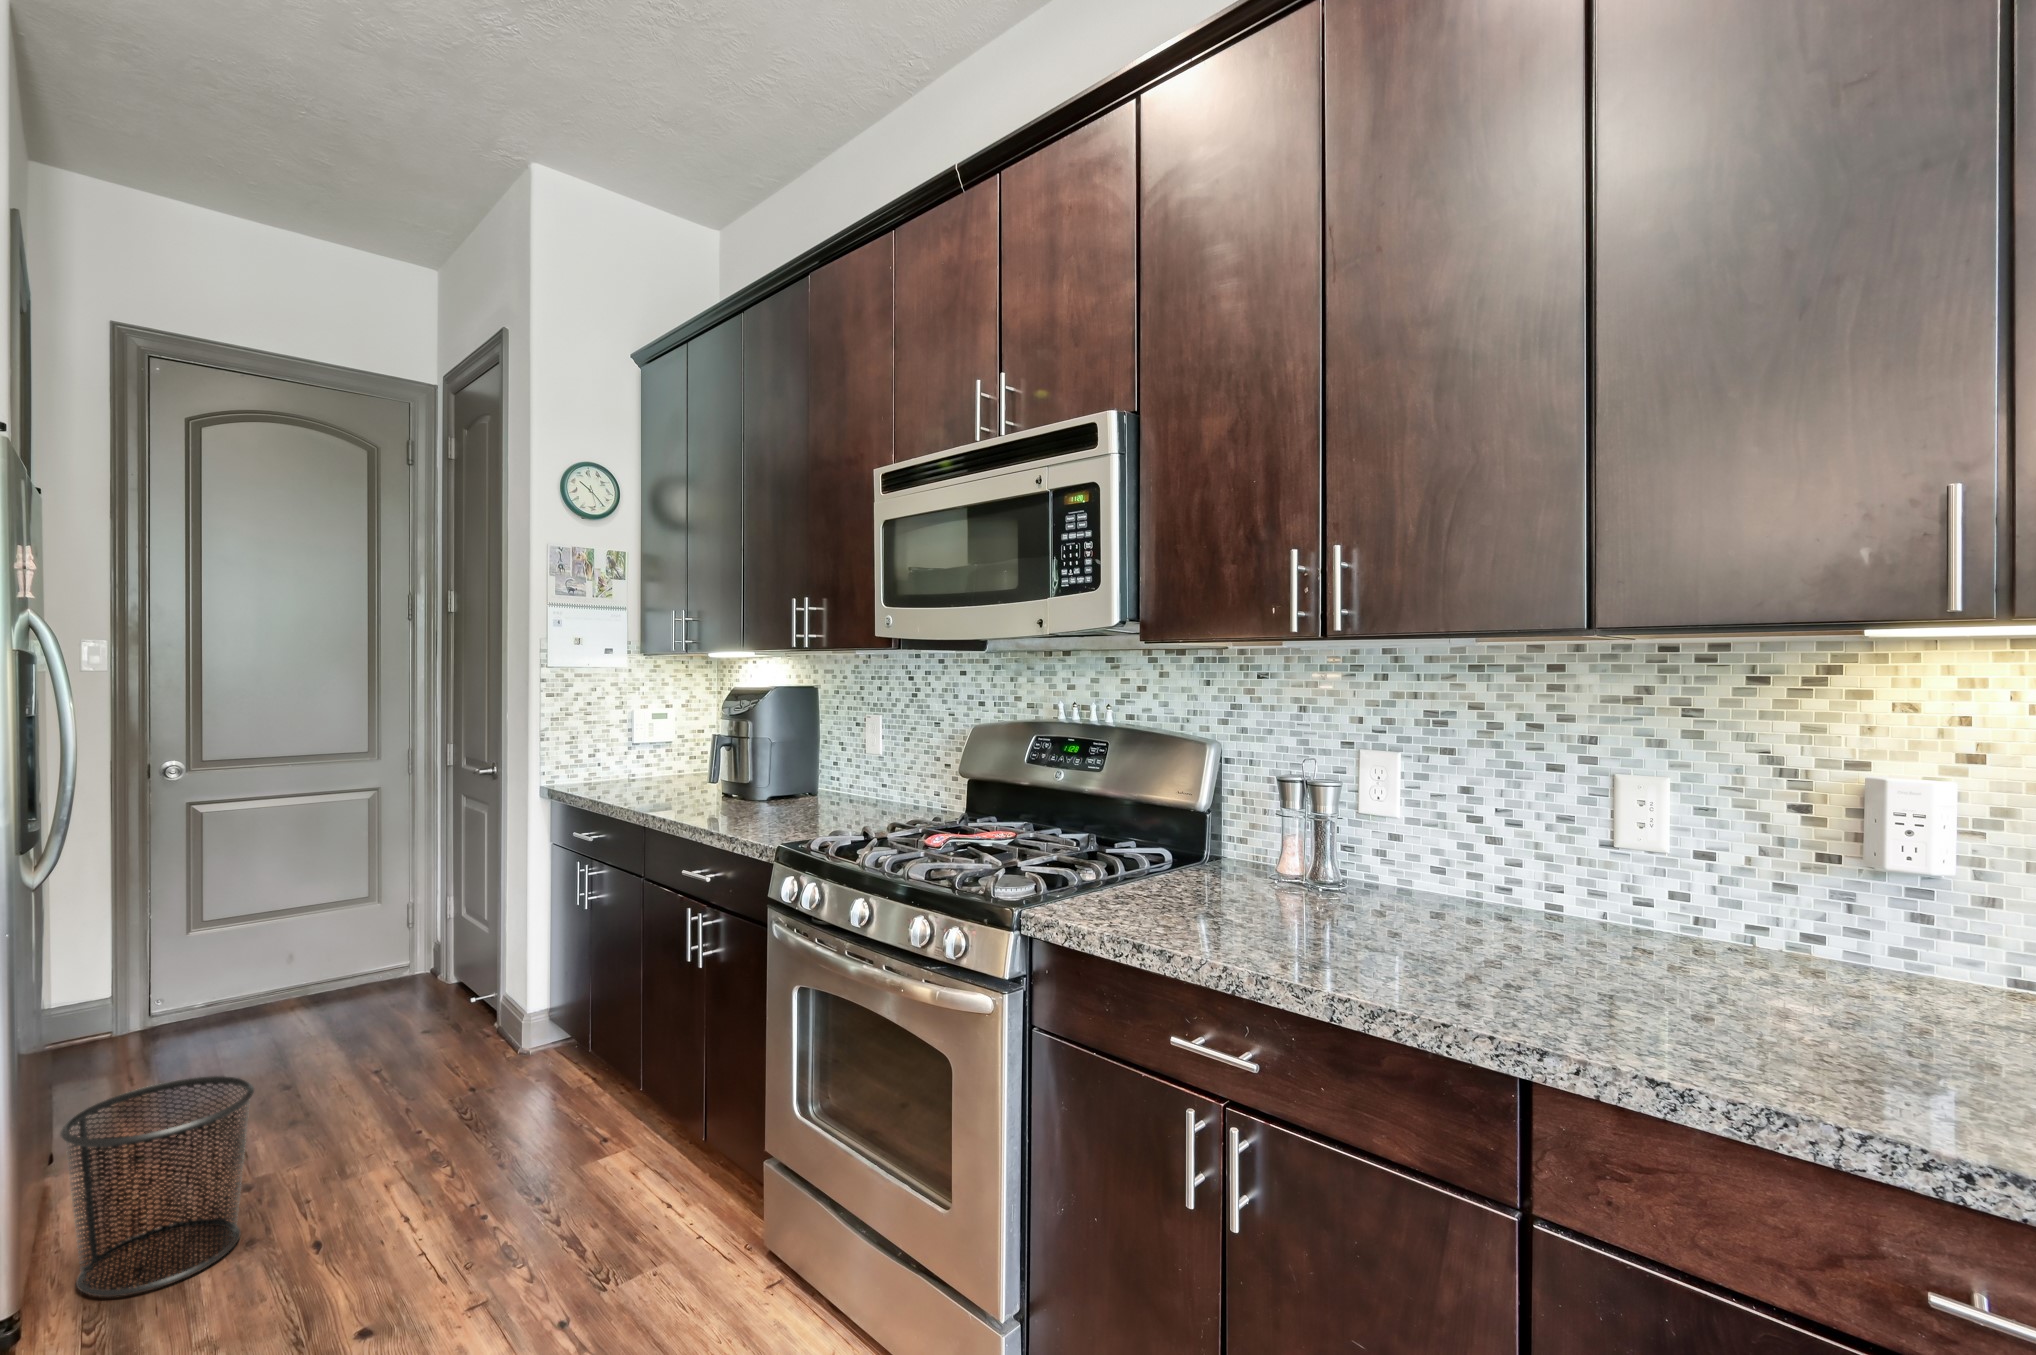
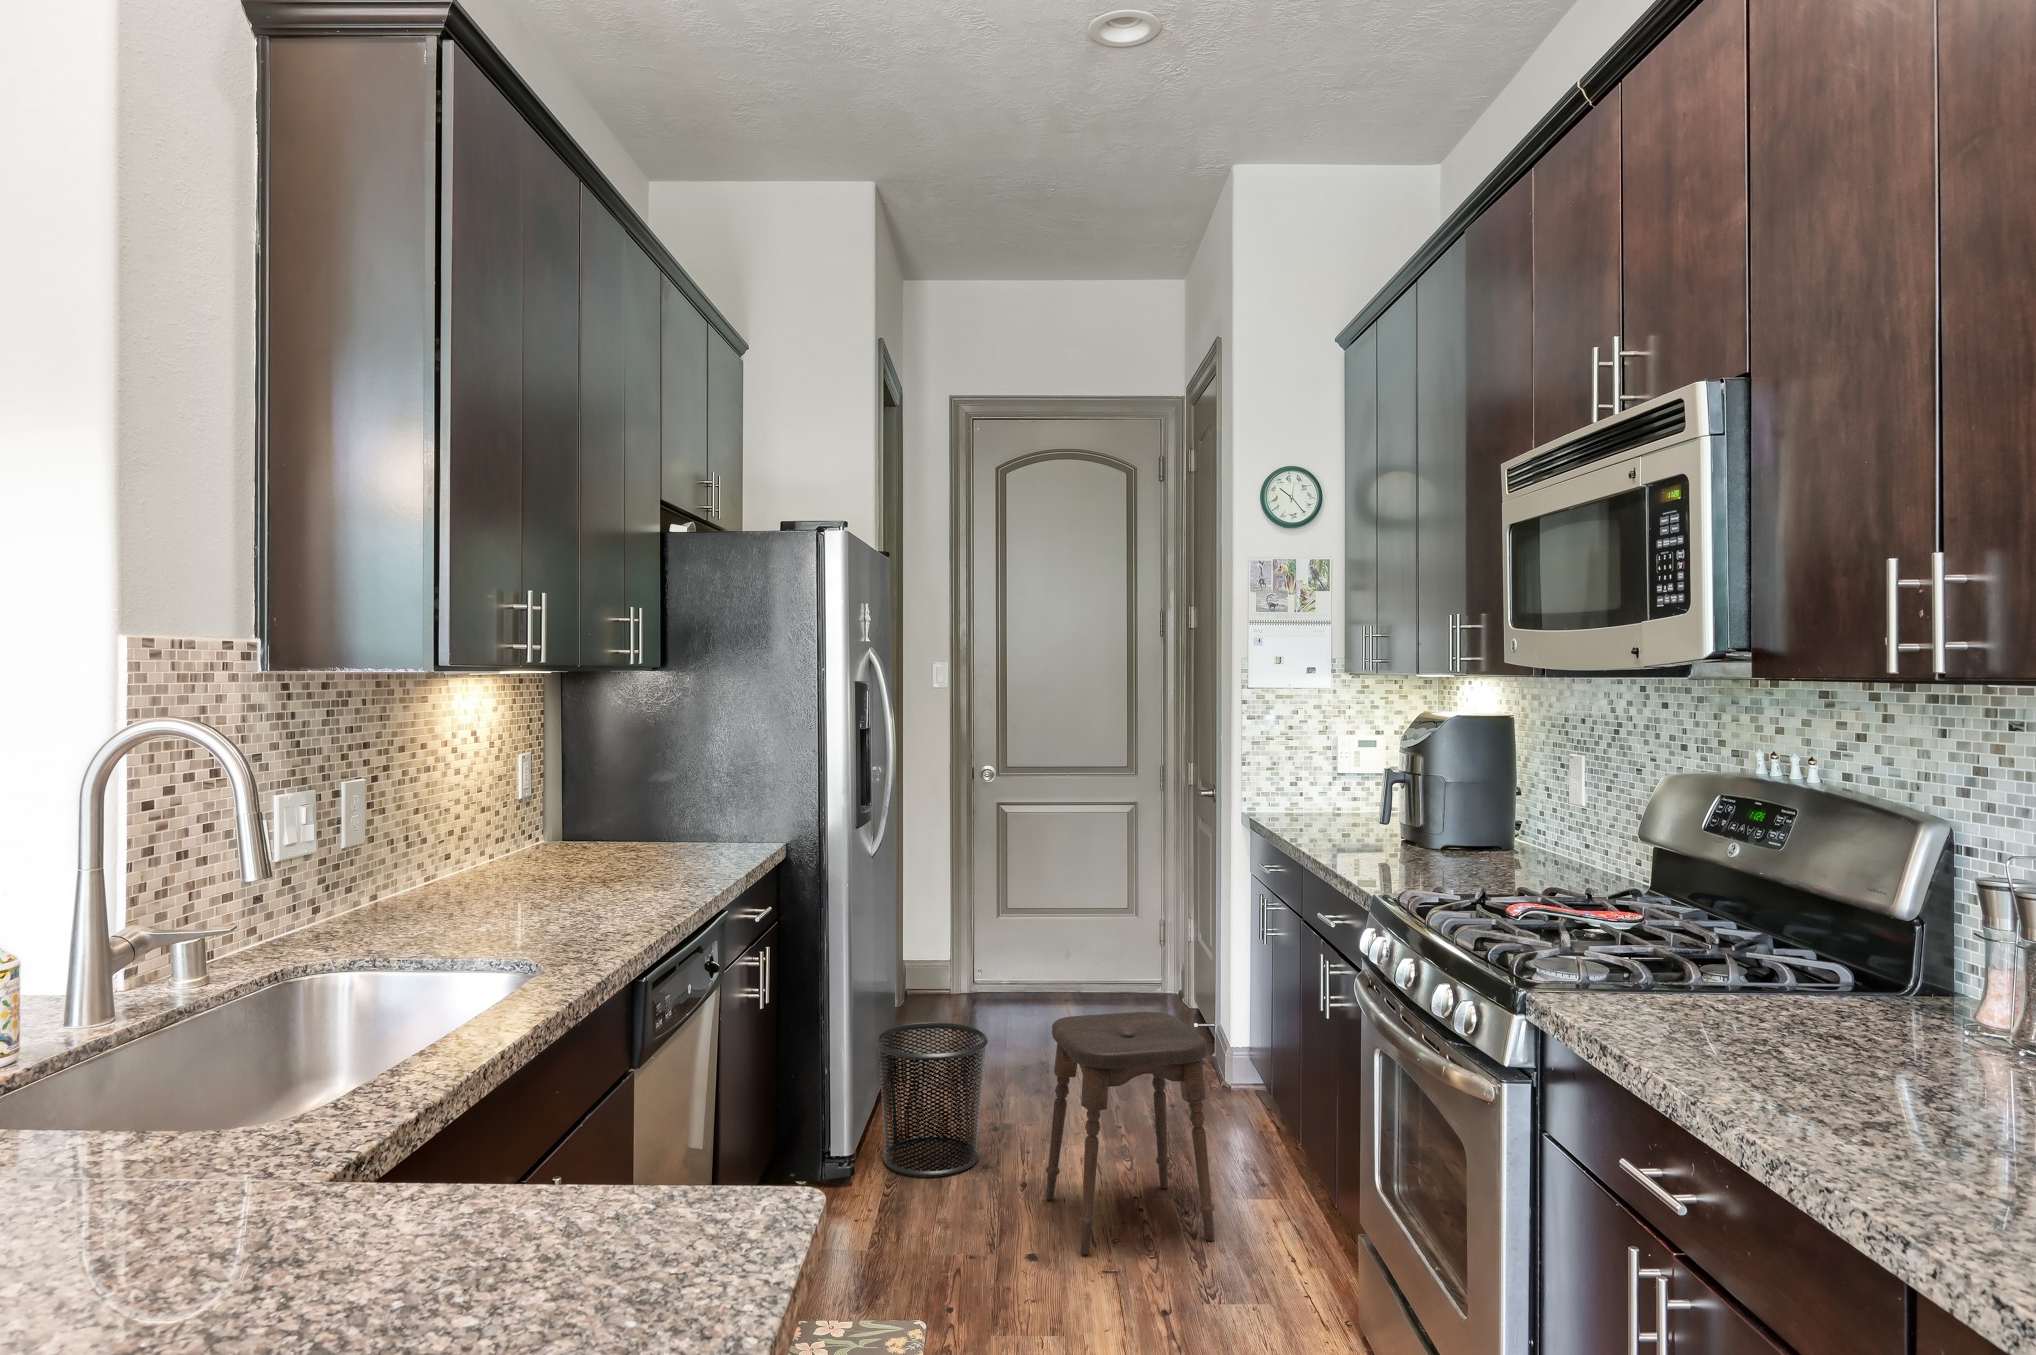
stool: none [360,1002,584,1298] -> present [1046,1012,1214,1254]

